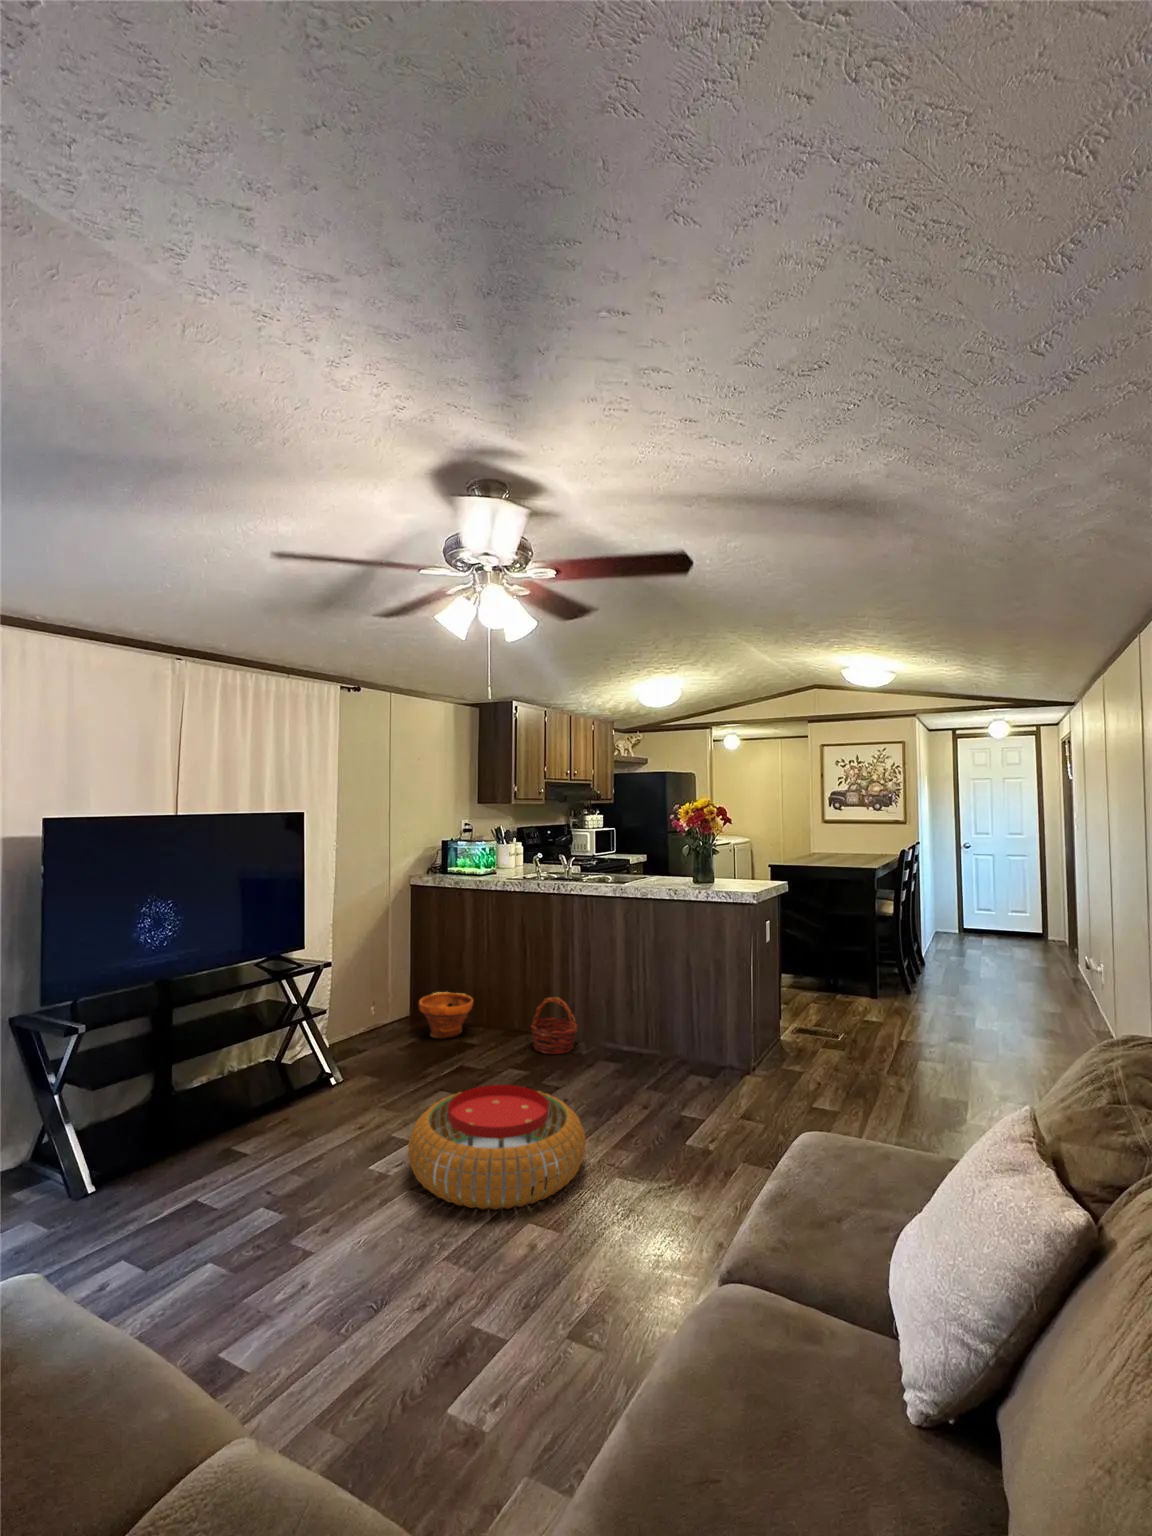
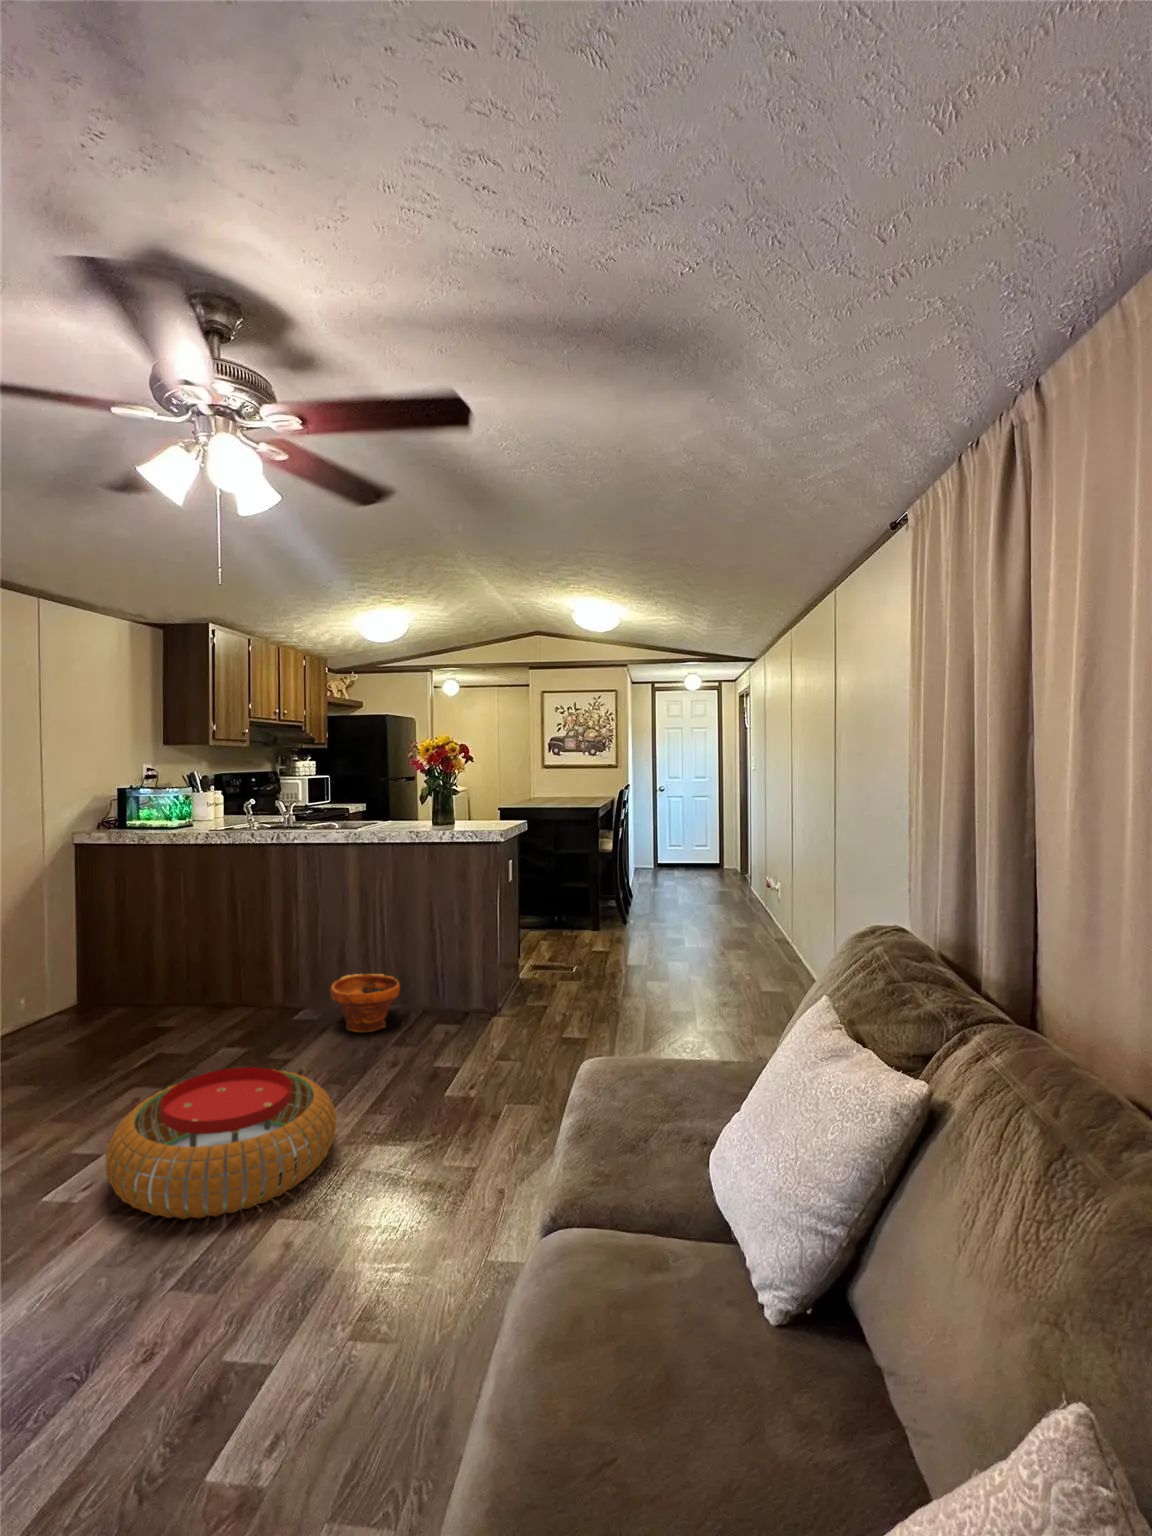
planter: present [419,992,473,1038] -> present [331,974,400,1032]
basket: present [531,997,577,1054] -> none [244,963,302,1028]

